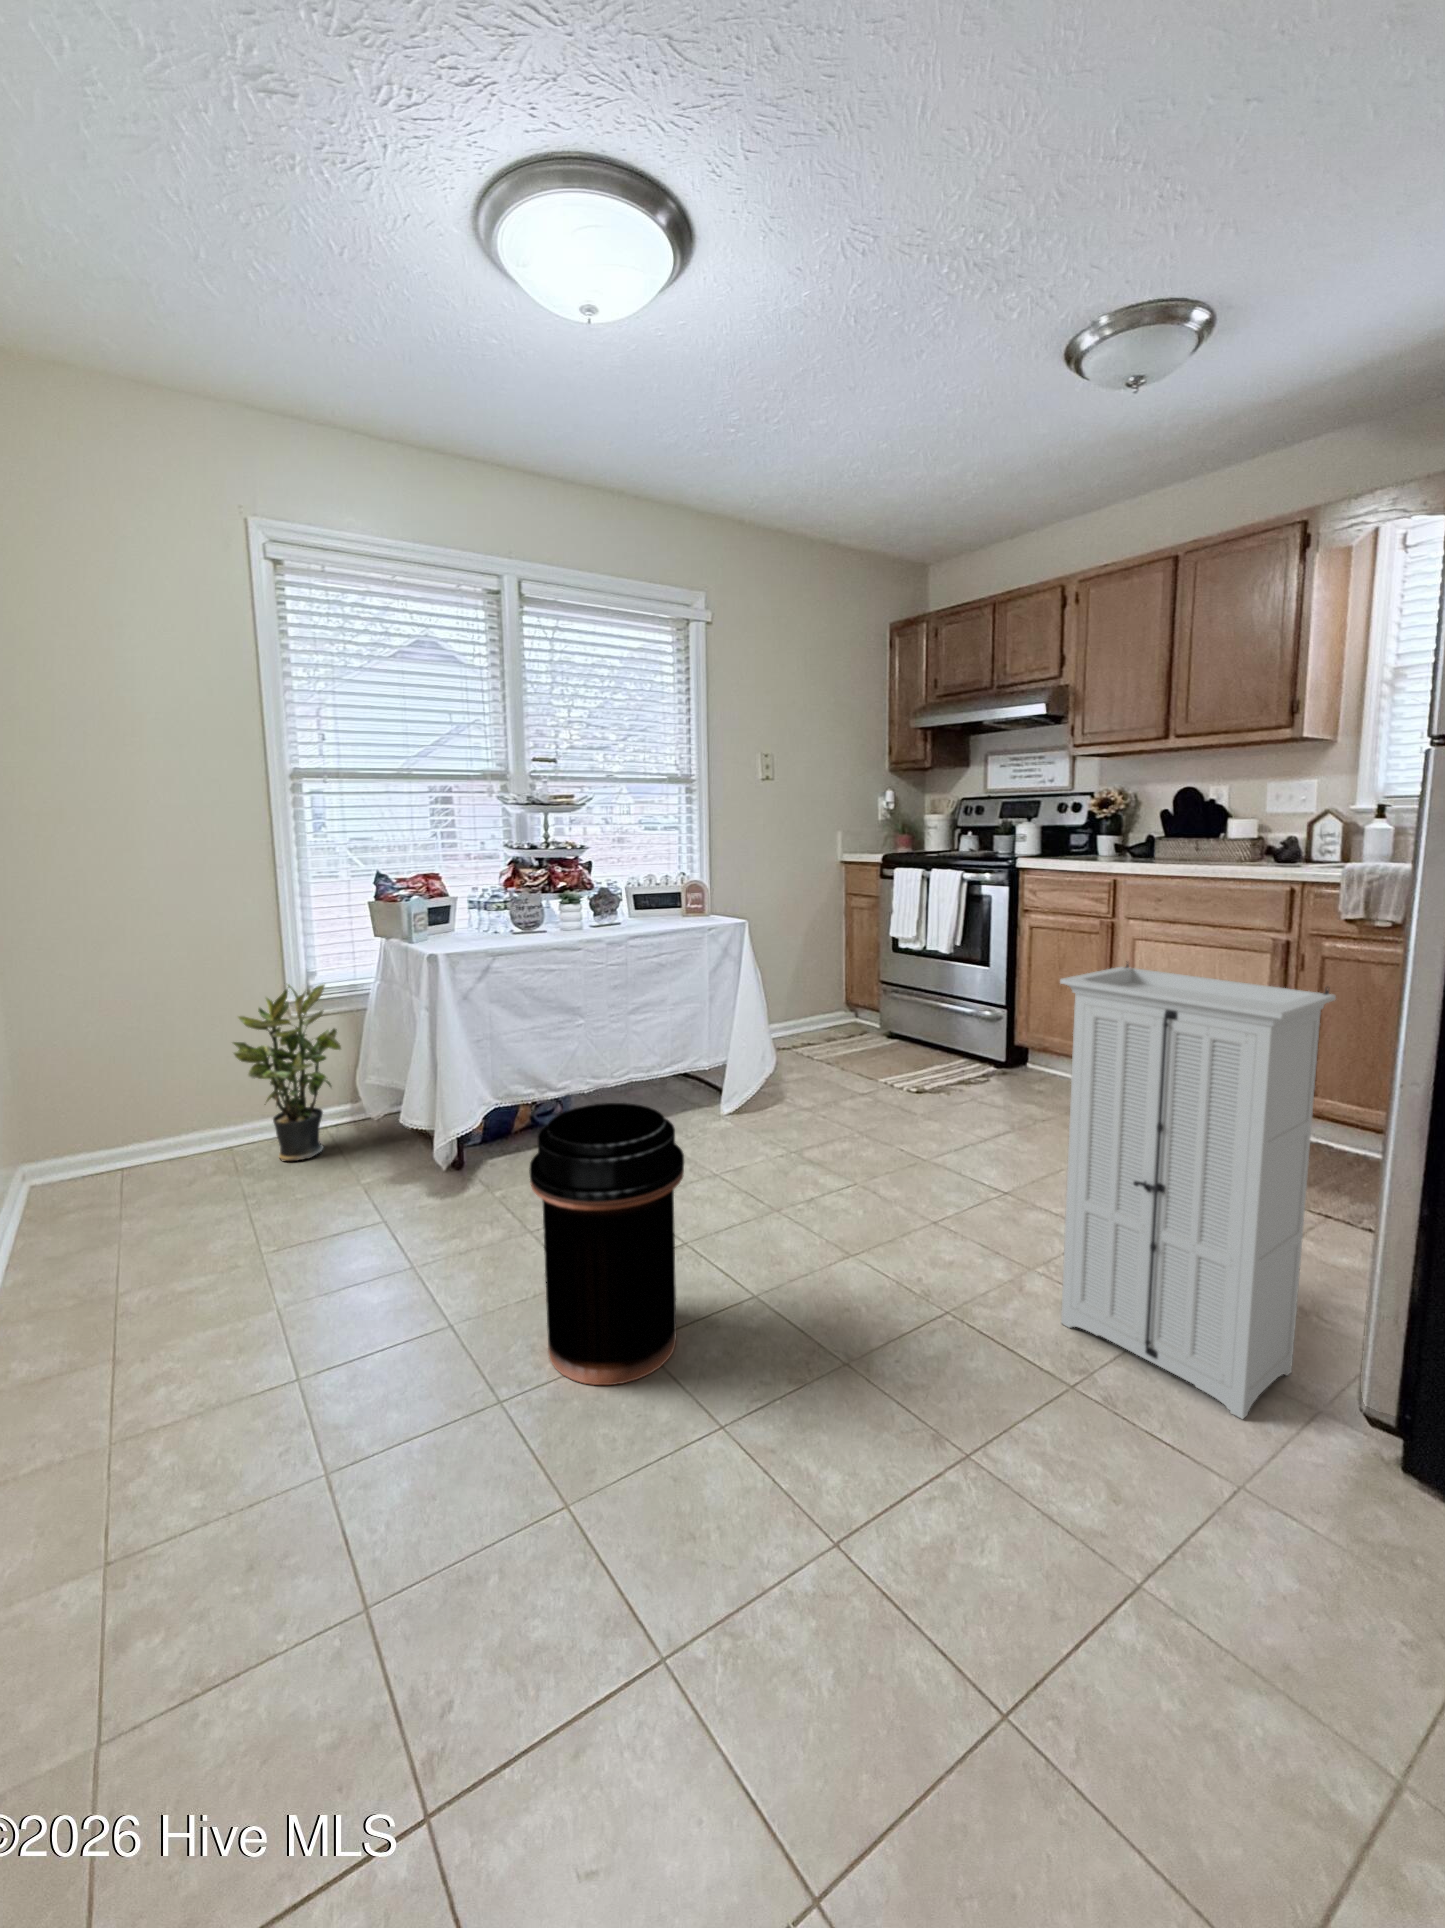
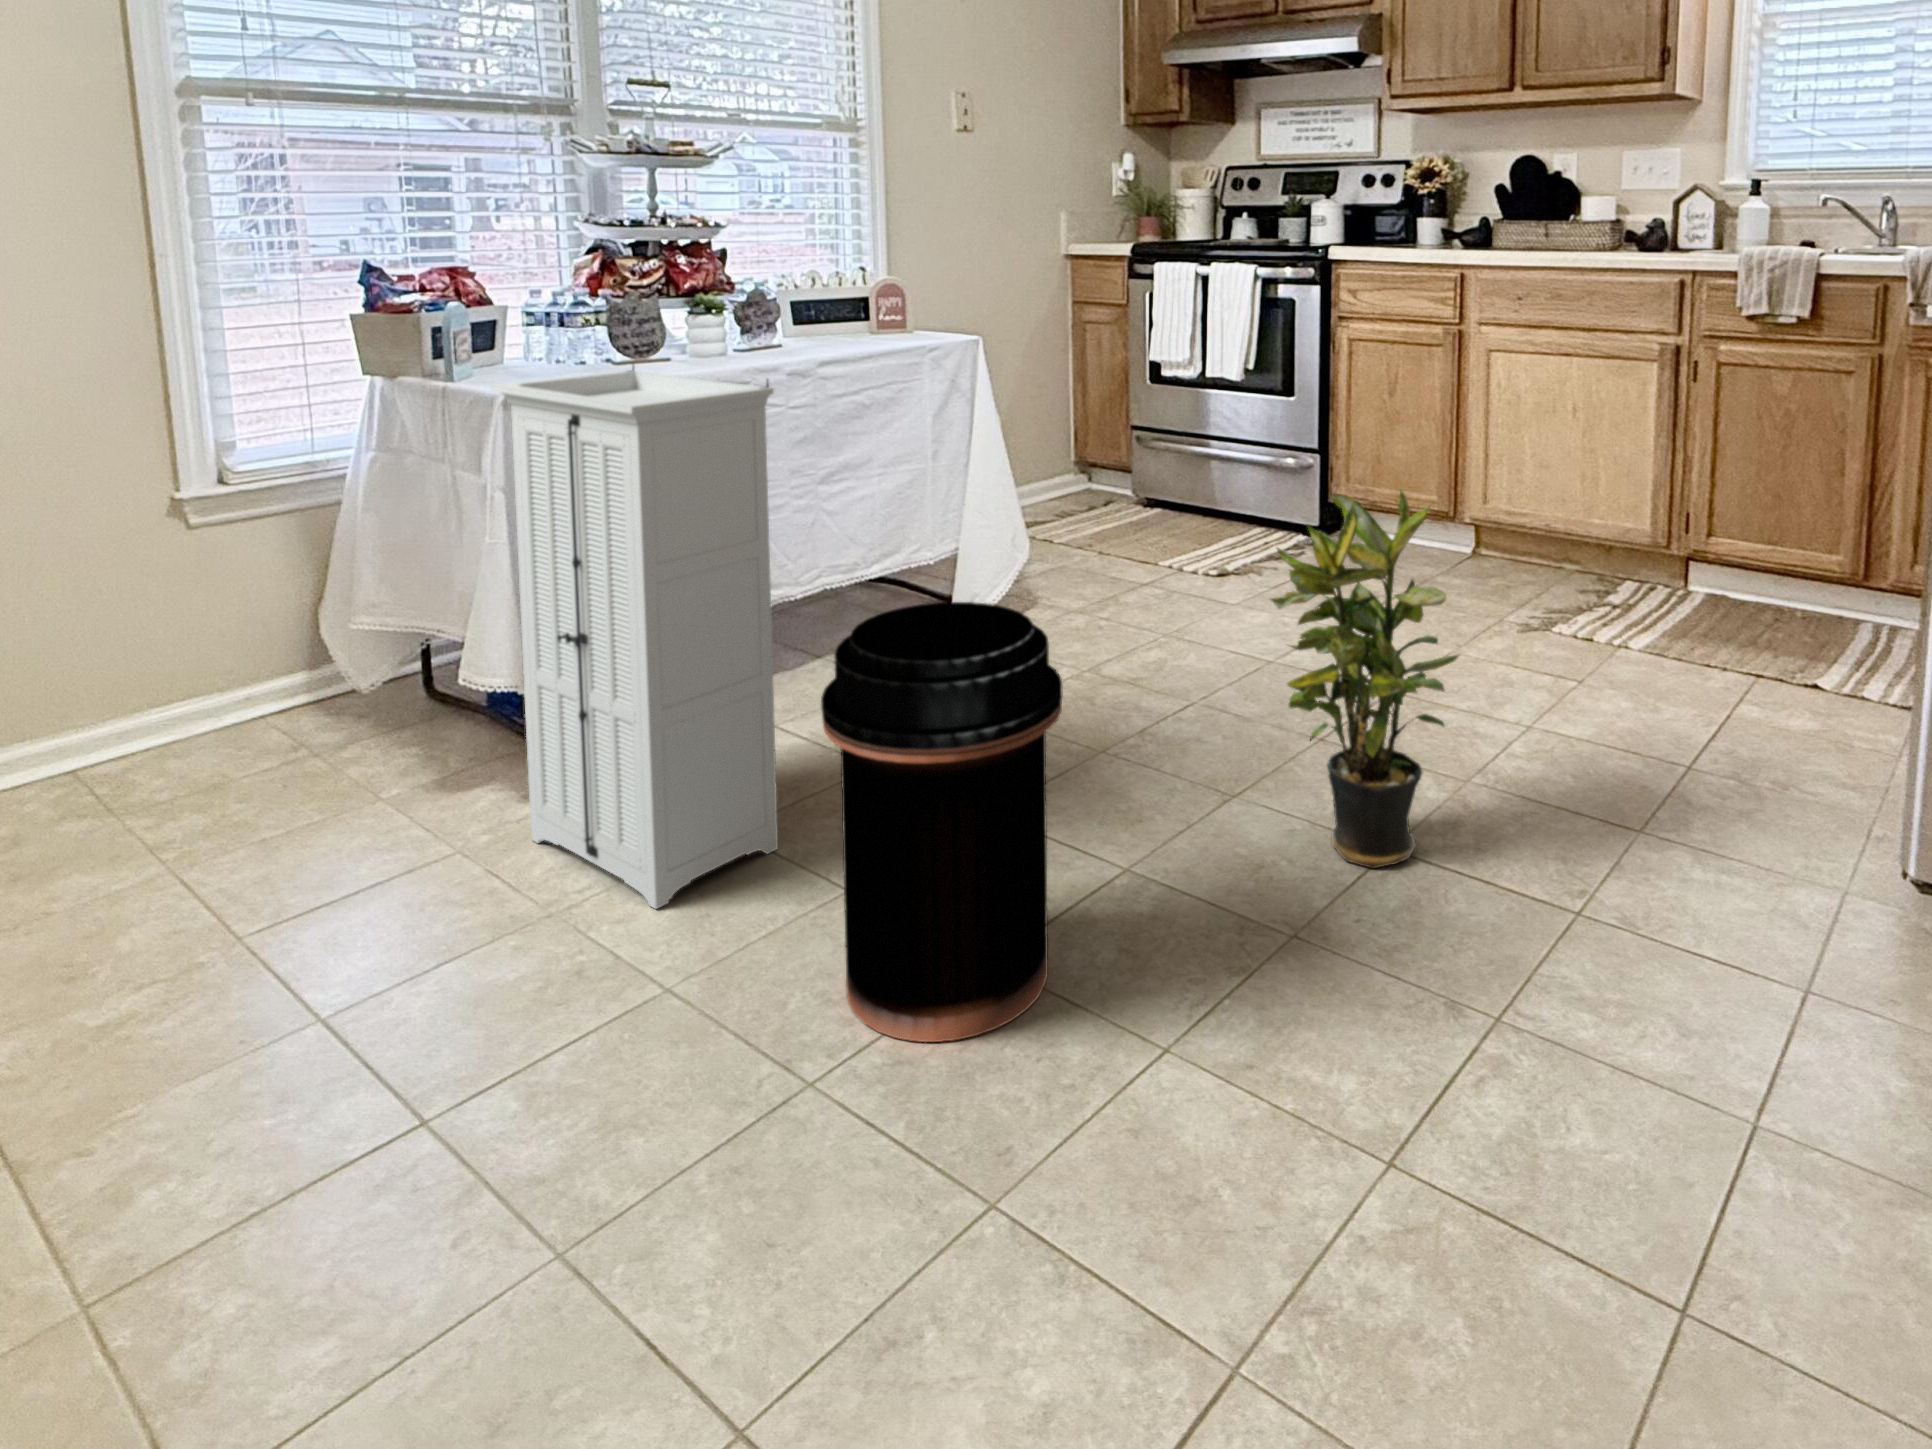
storage cabinet: present [1060,962,1336,1419] -> present [490,367,778,909]
potted plant: present [233,984,341,1161] -> present [1271,488,1459,869]

